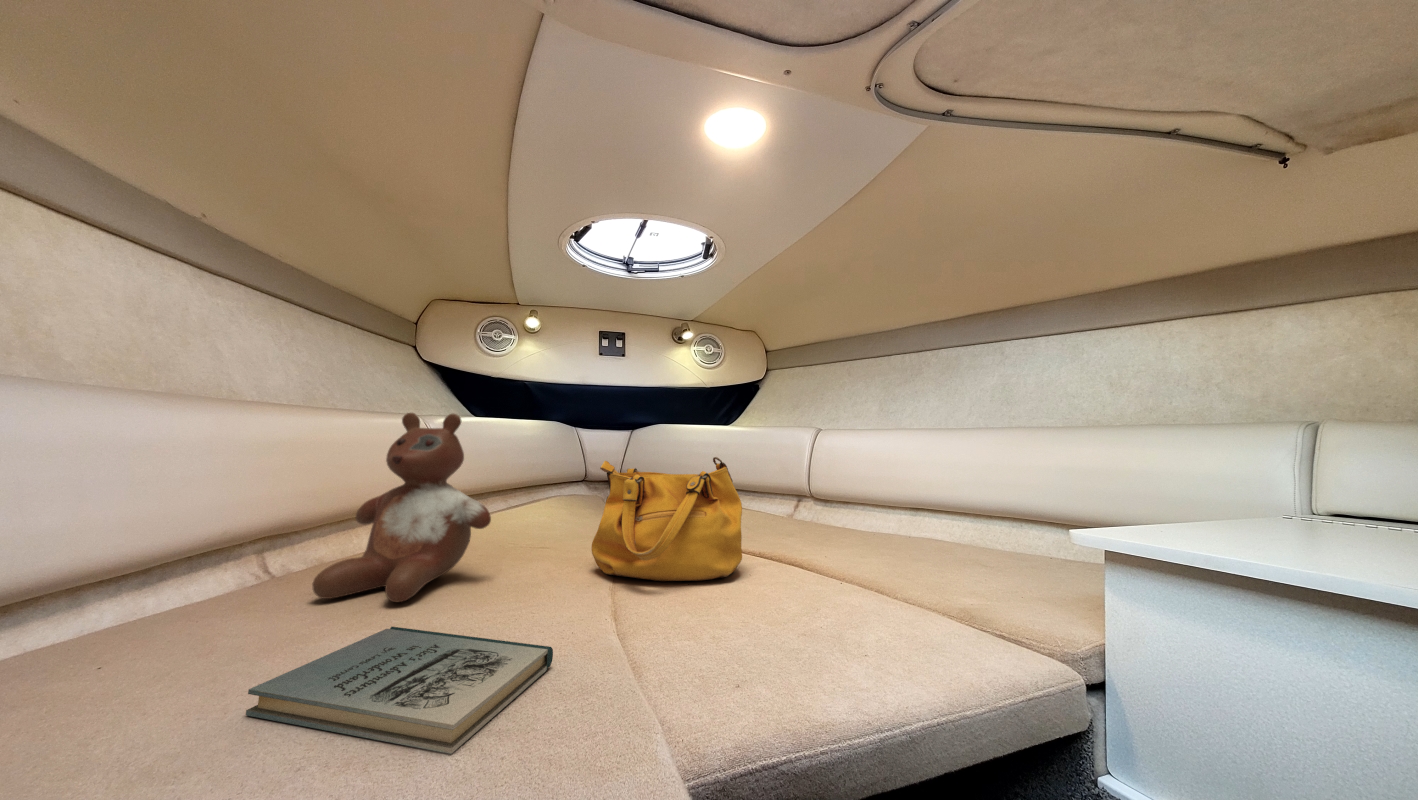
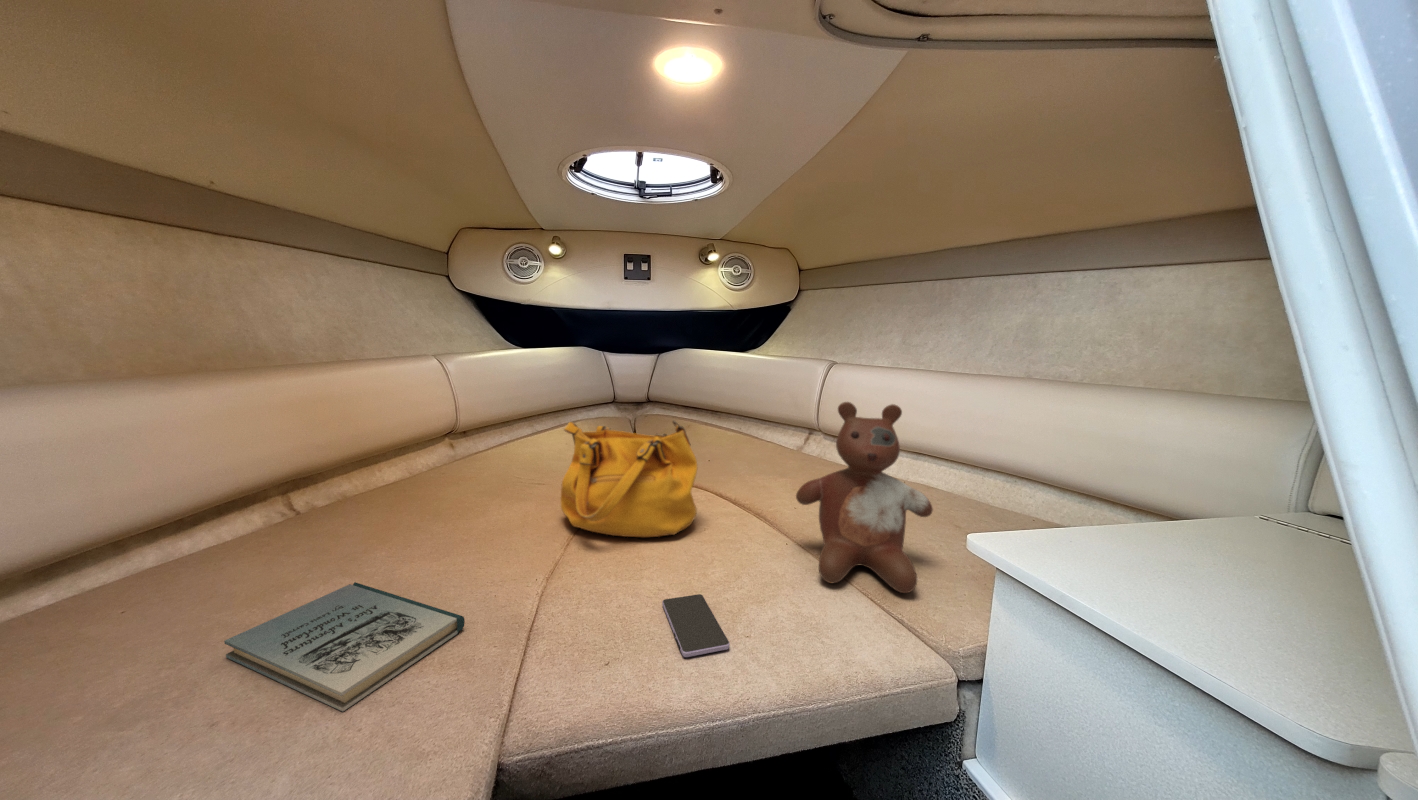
stuffed bear: present [313,413,491,602] -> present [796,402,933,593]
smartphone: none [760,620,861,671] -> present [662,594,730,657]

